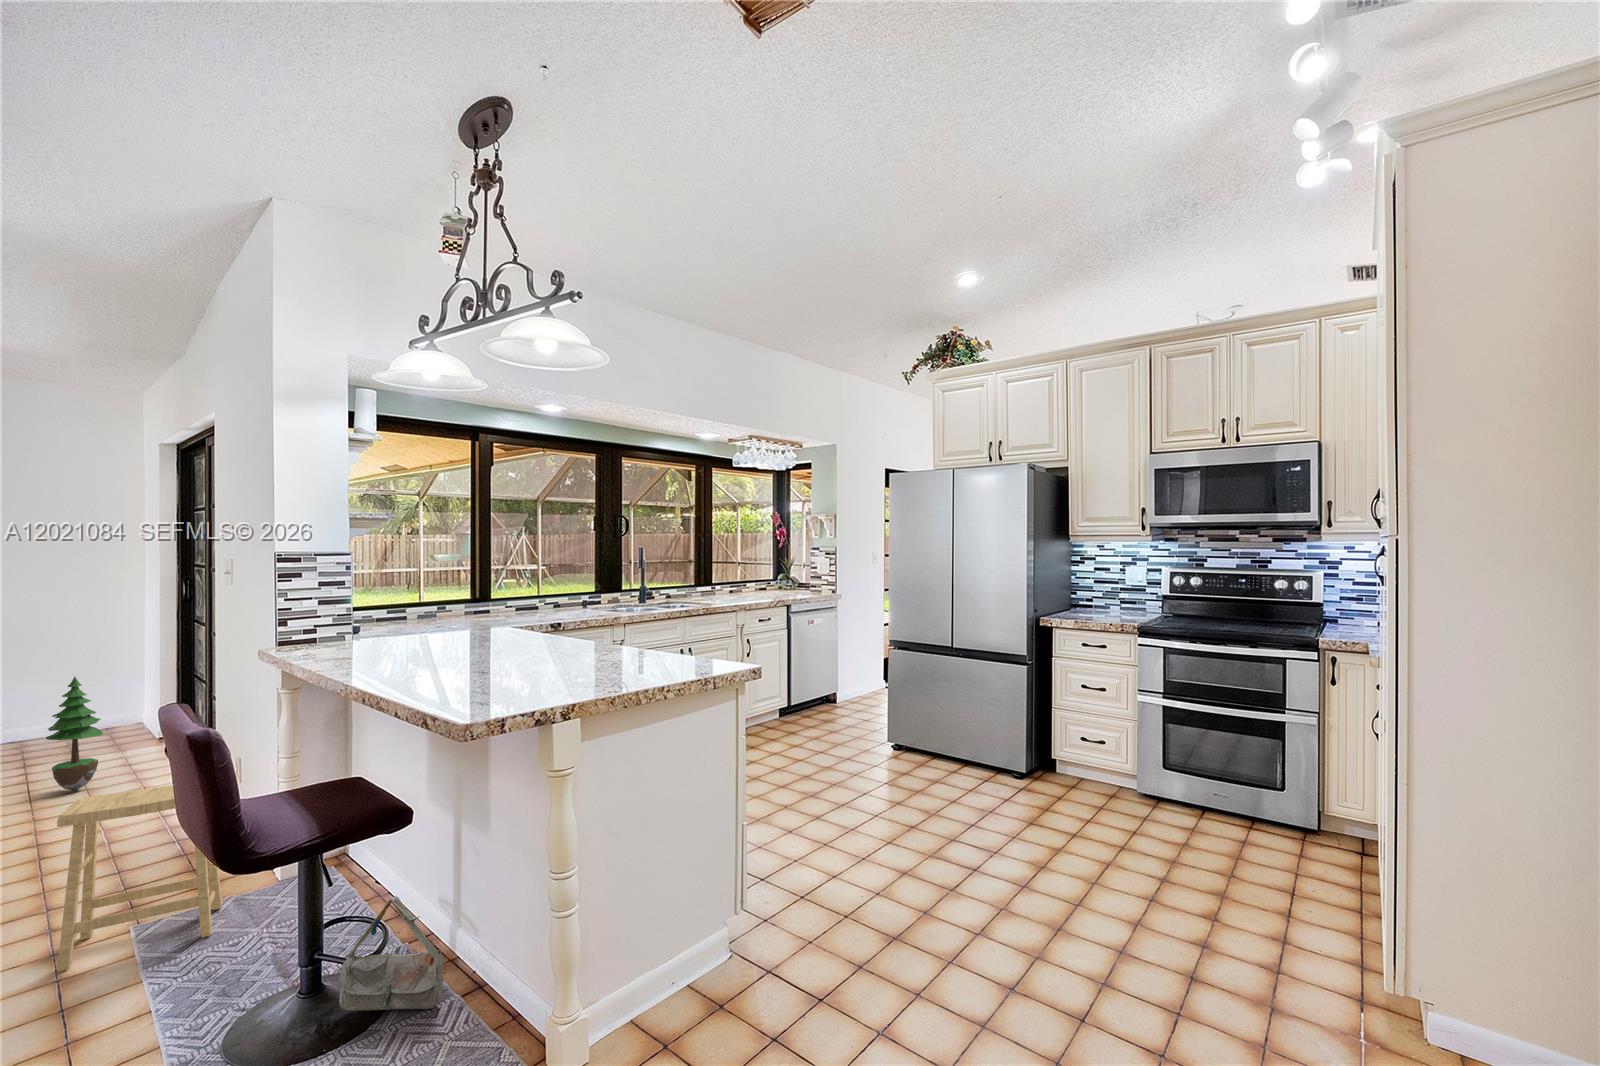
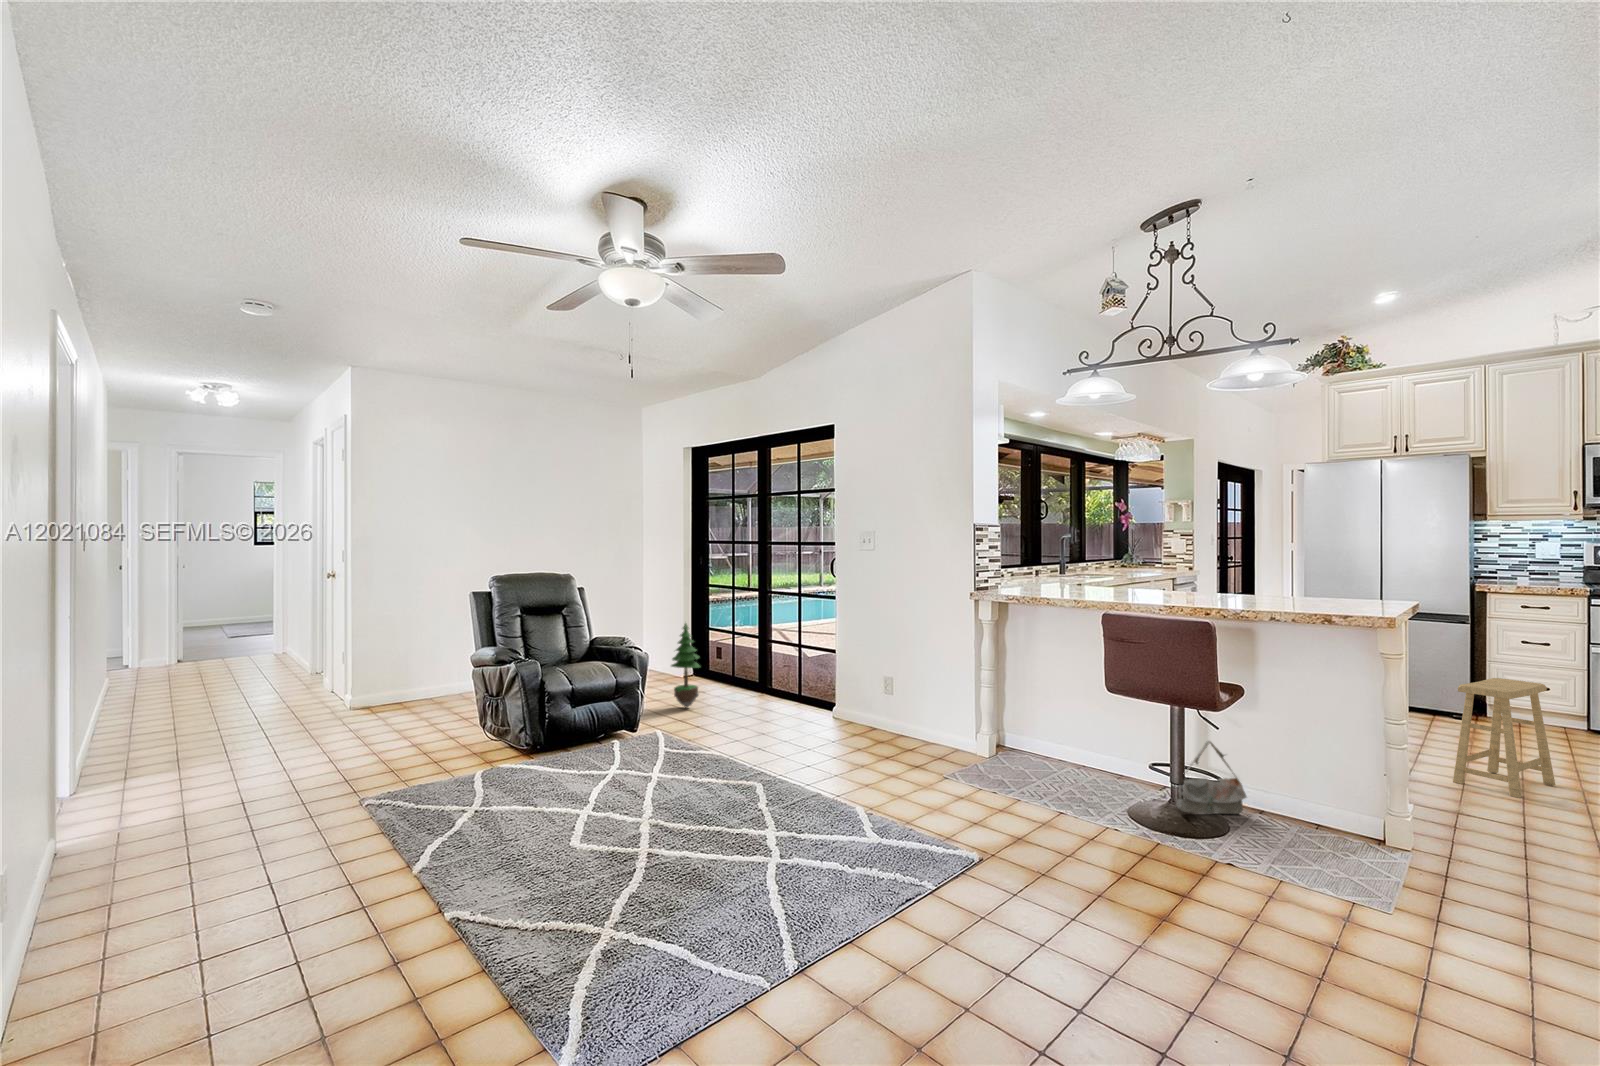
footstool: present [57,785,222,972] -> present [1453,678,1555,798]

